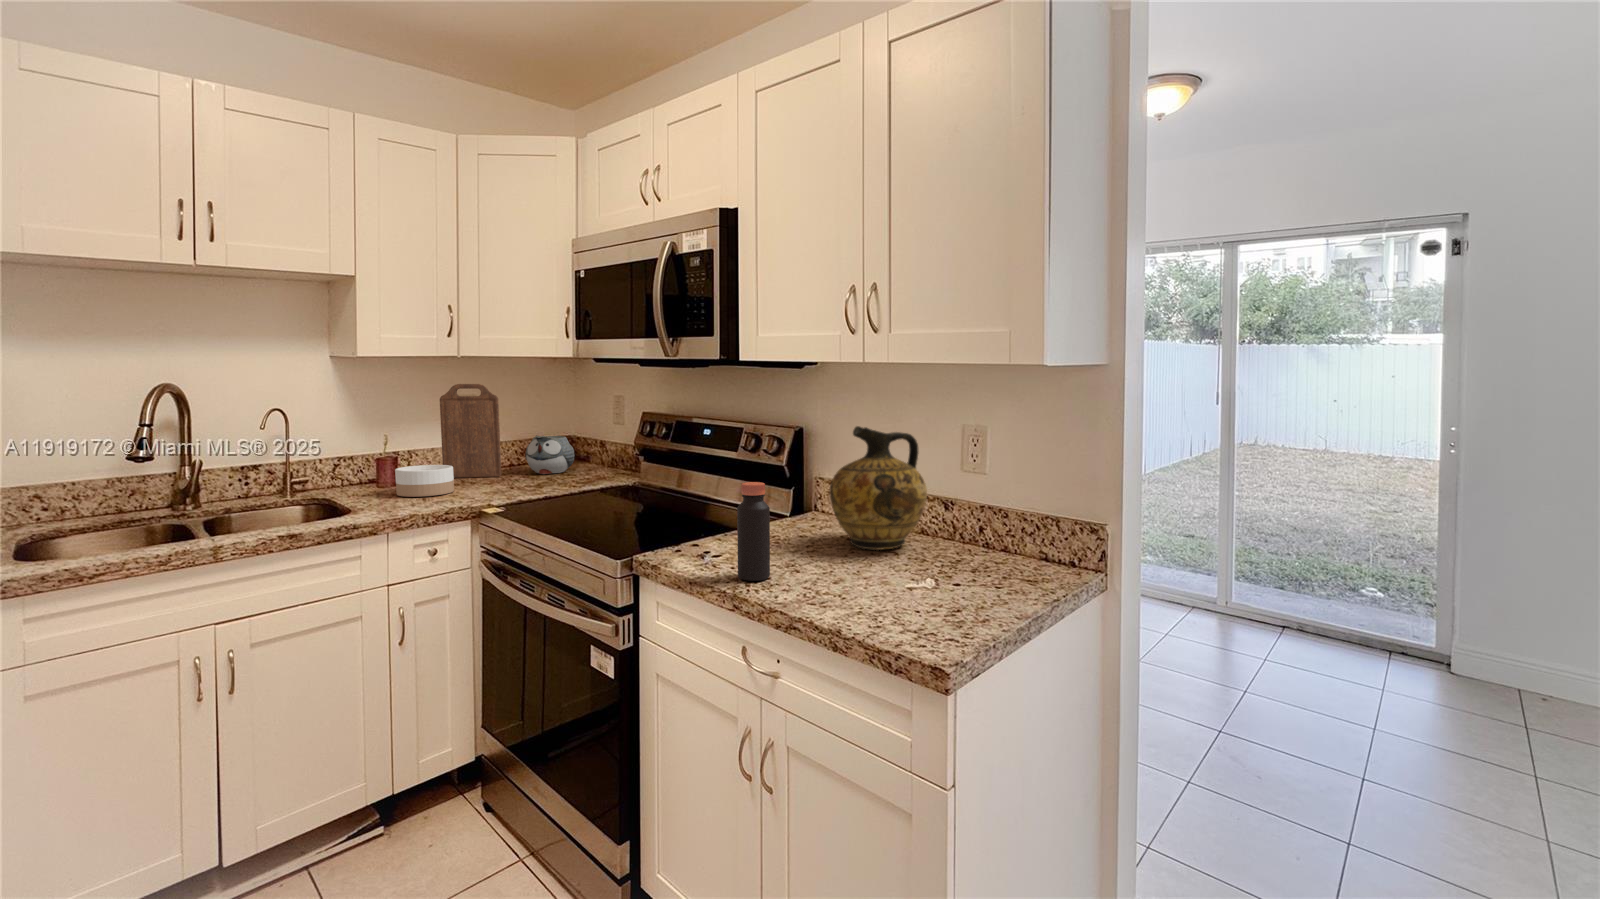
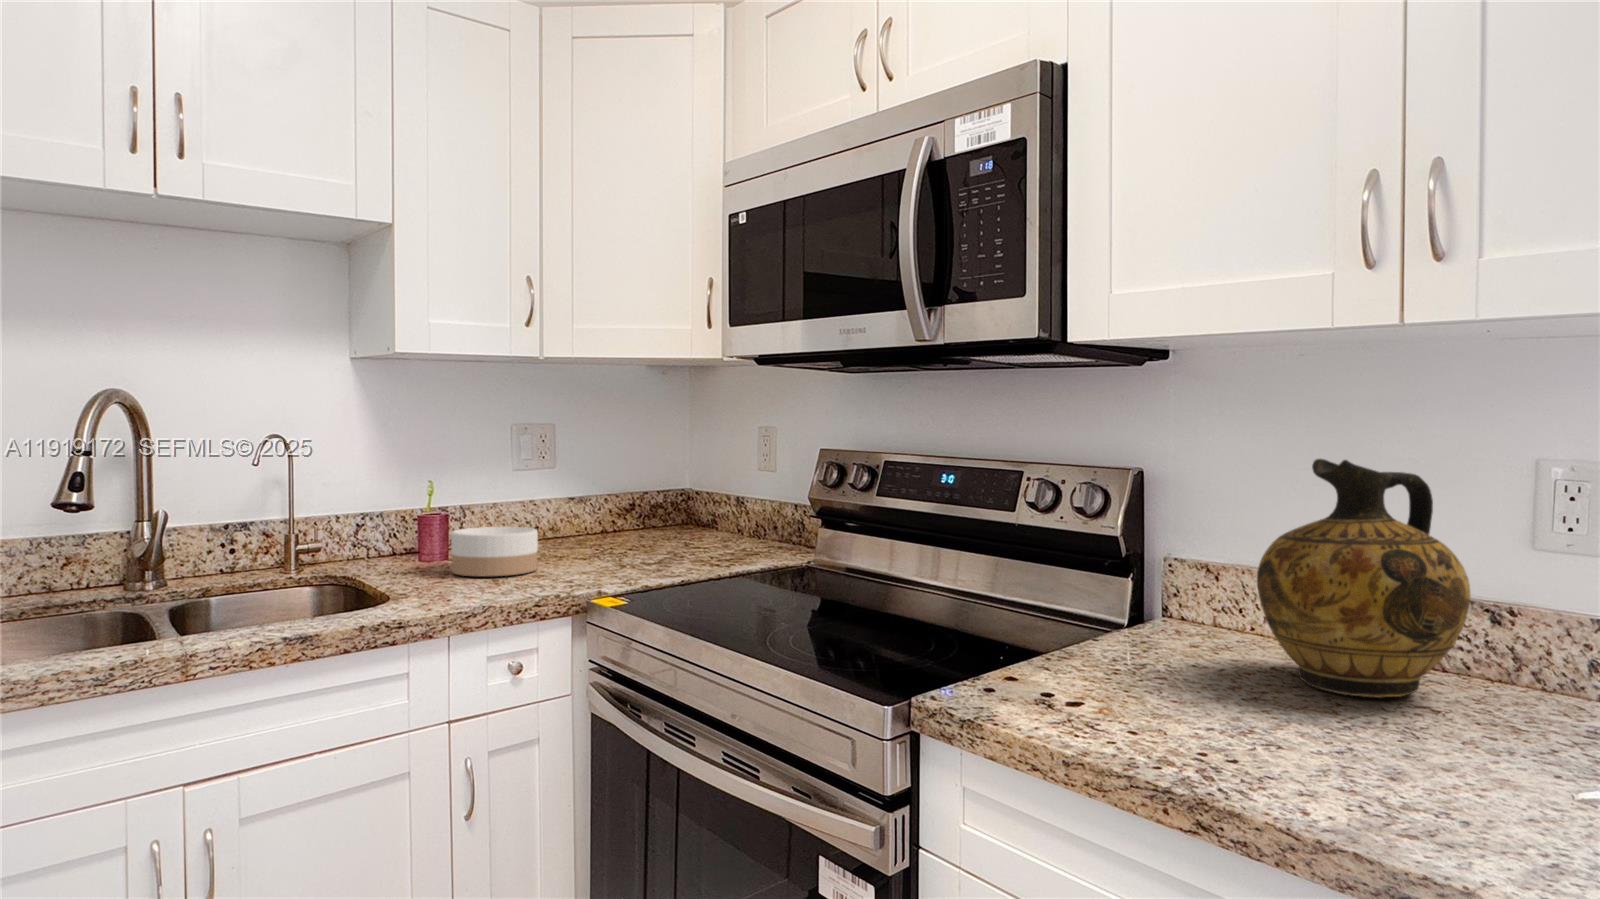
cutting board: present [440,384,501,478] -> none [513,403,599,548]
teapot: present [525,435,575,474] -> none [634,484,707,545]
bottle: present [737,482,770,581] -> none [1155,559,1227,762]

